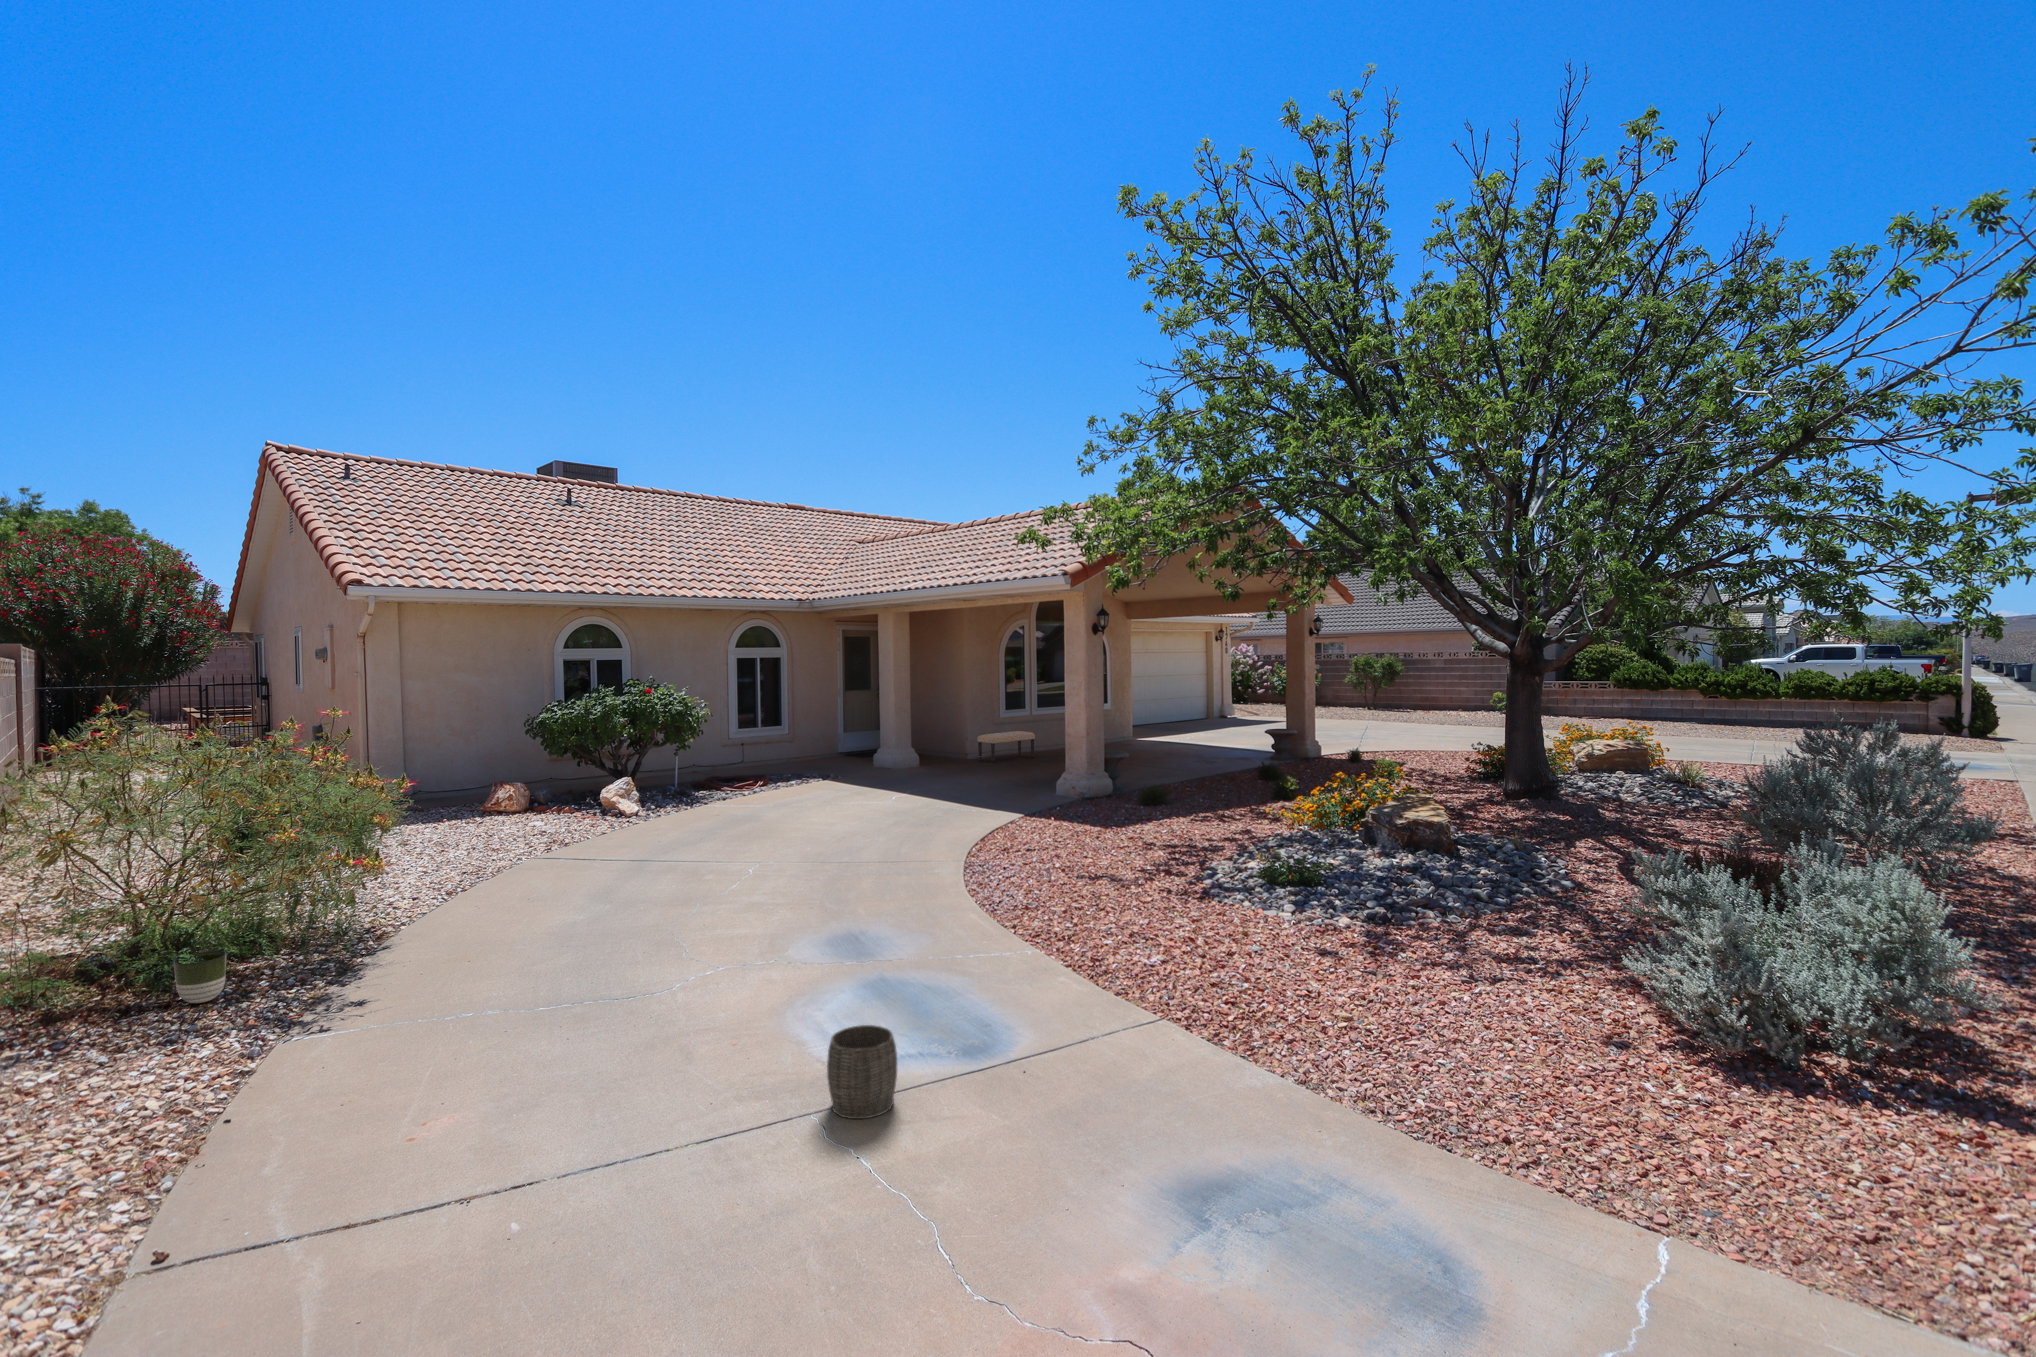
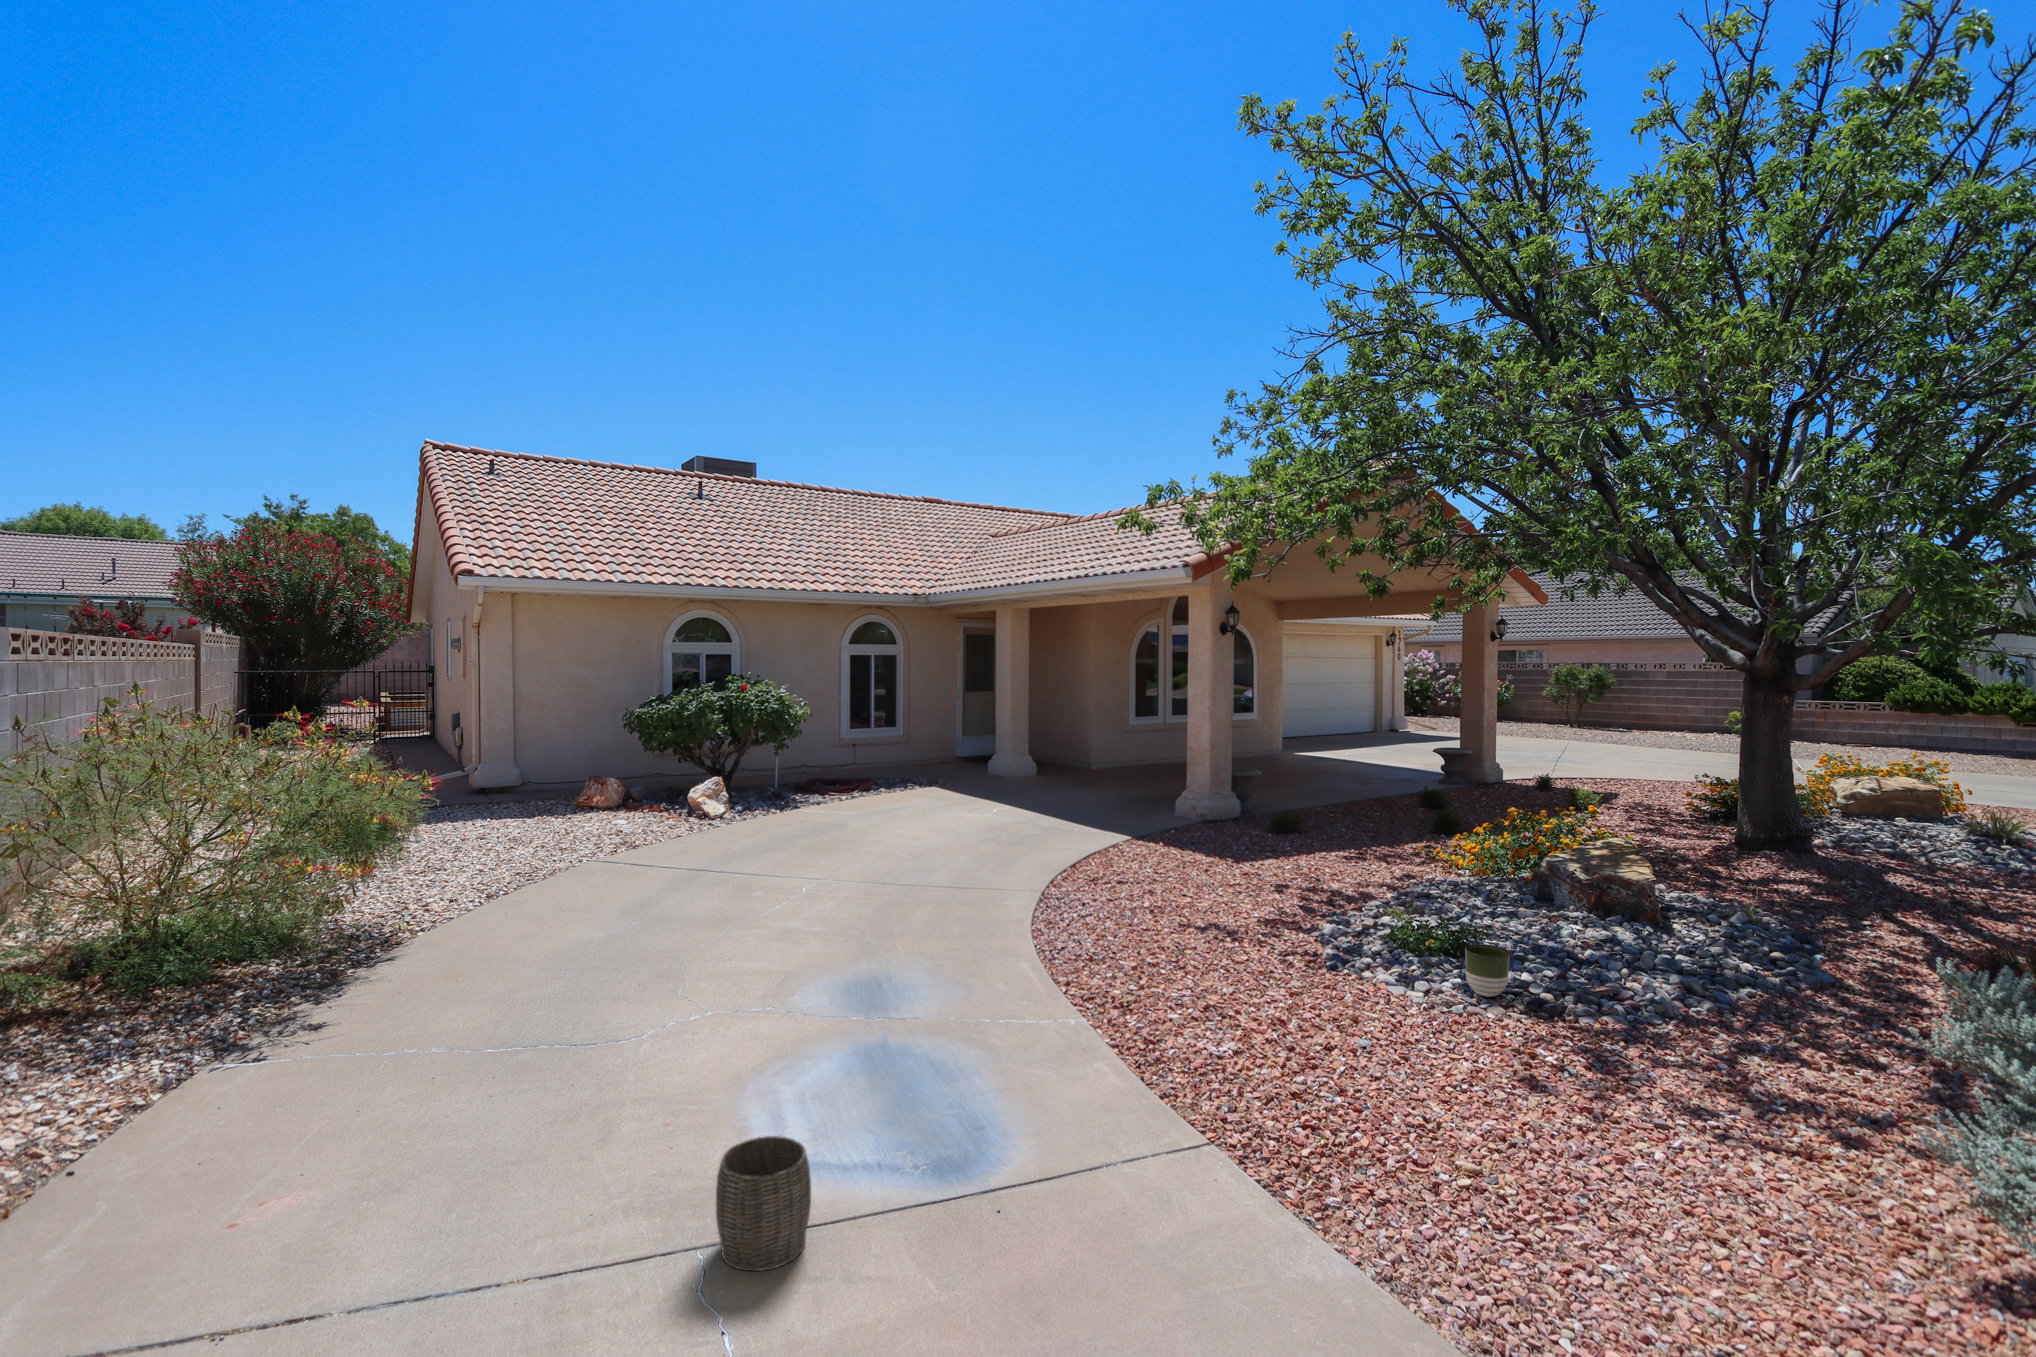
bench: present [977,731,1035,762] -> none [1102,741,1167,775]
planter: present [174,951,226,1003] -> present [1465,944,1510,997]

